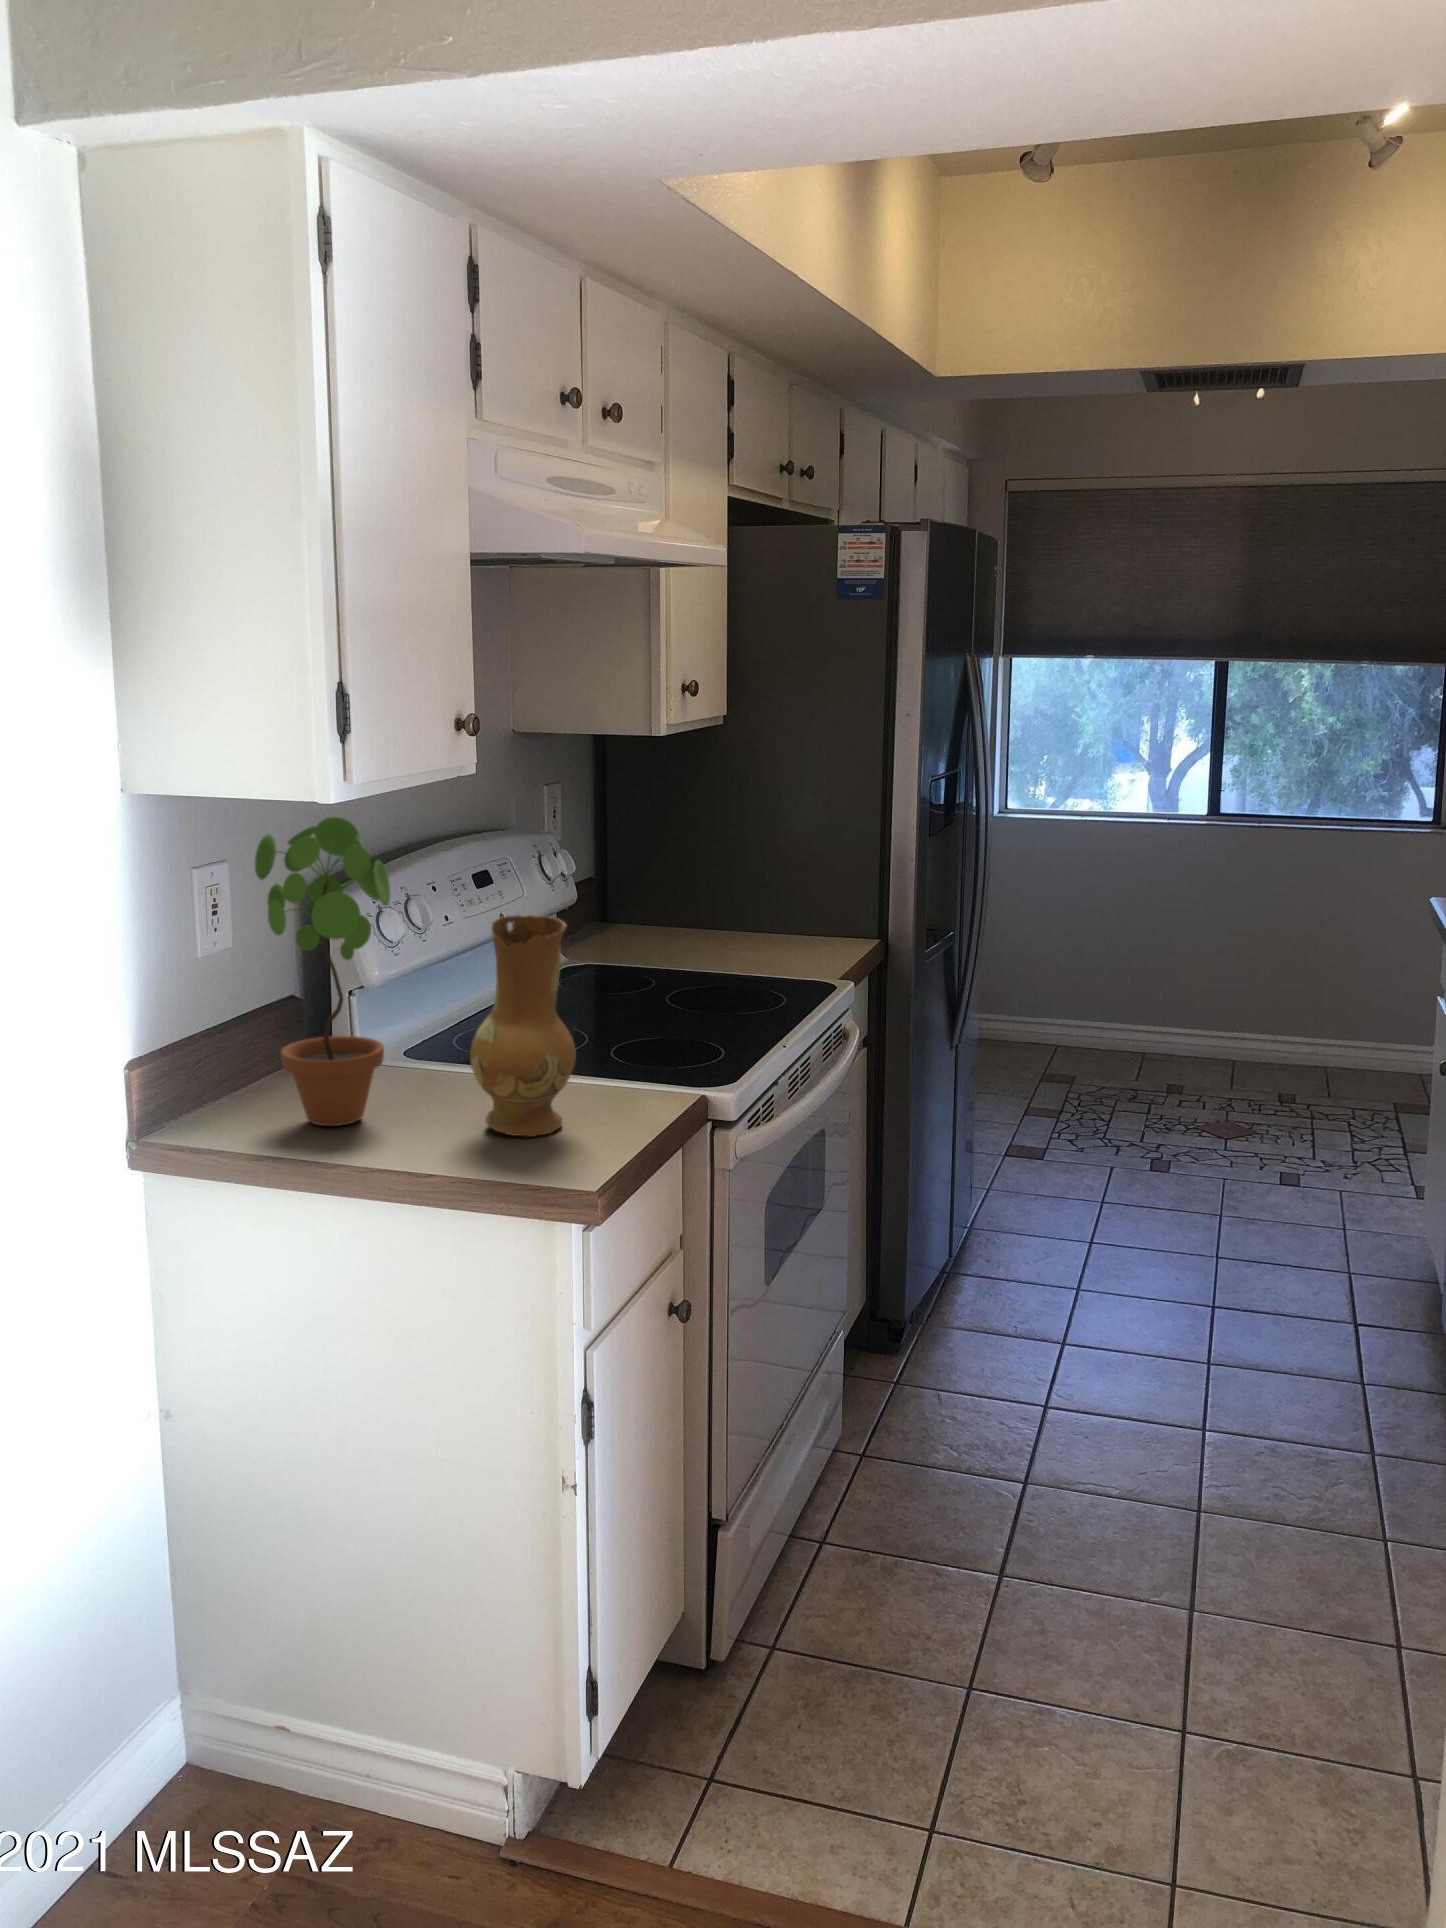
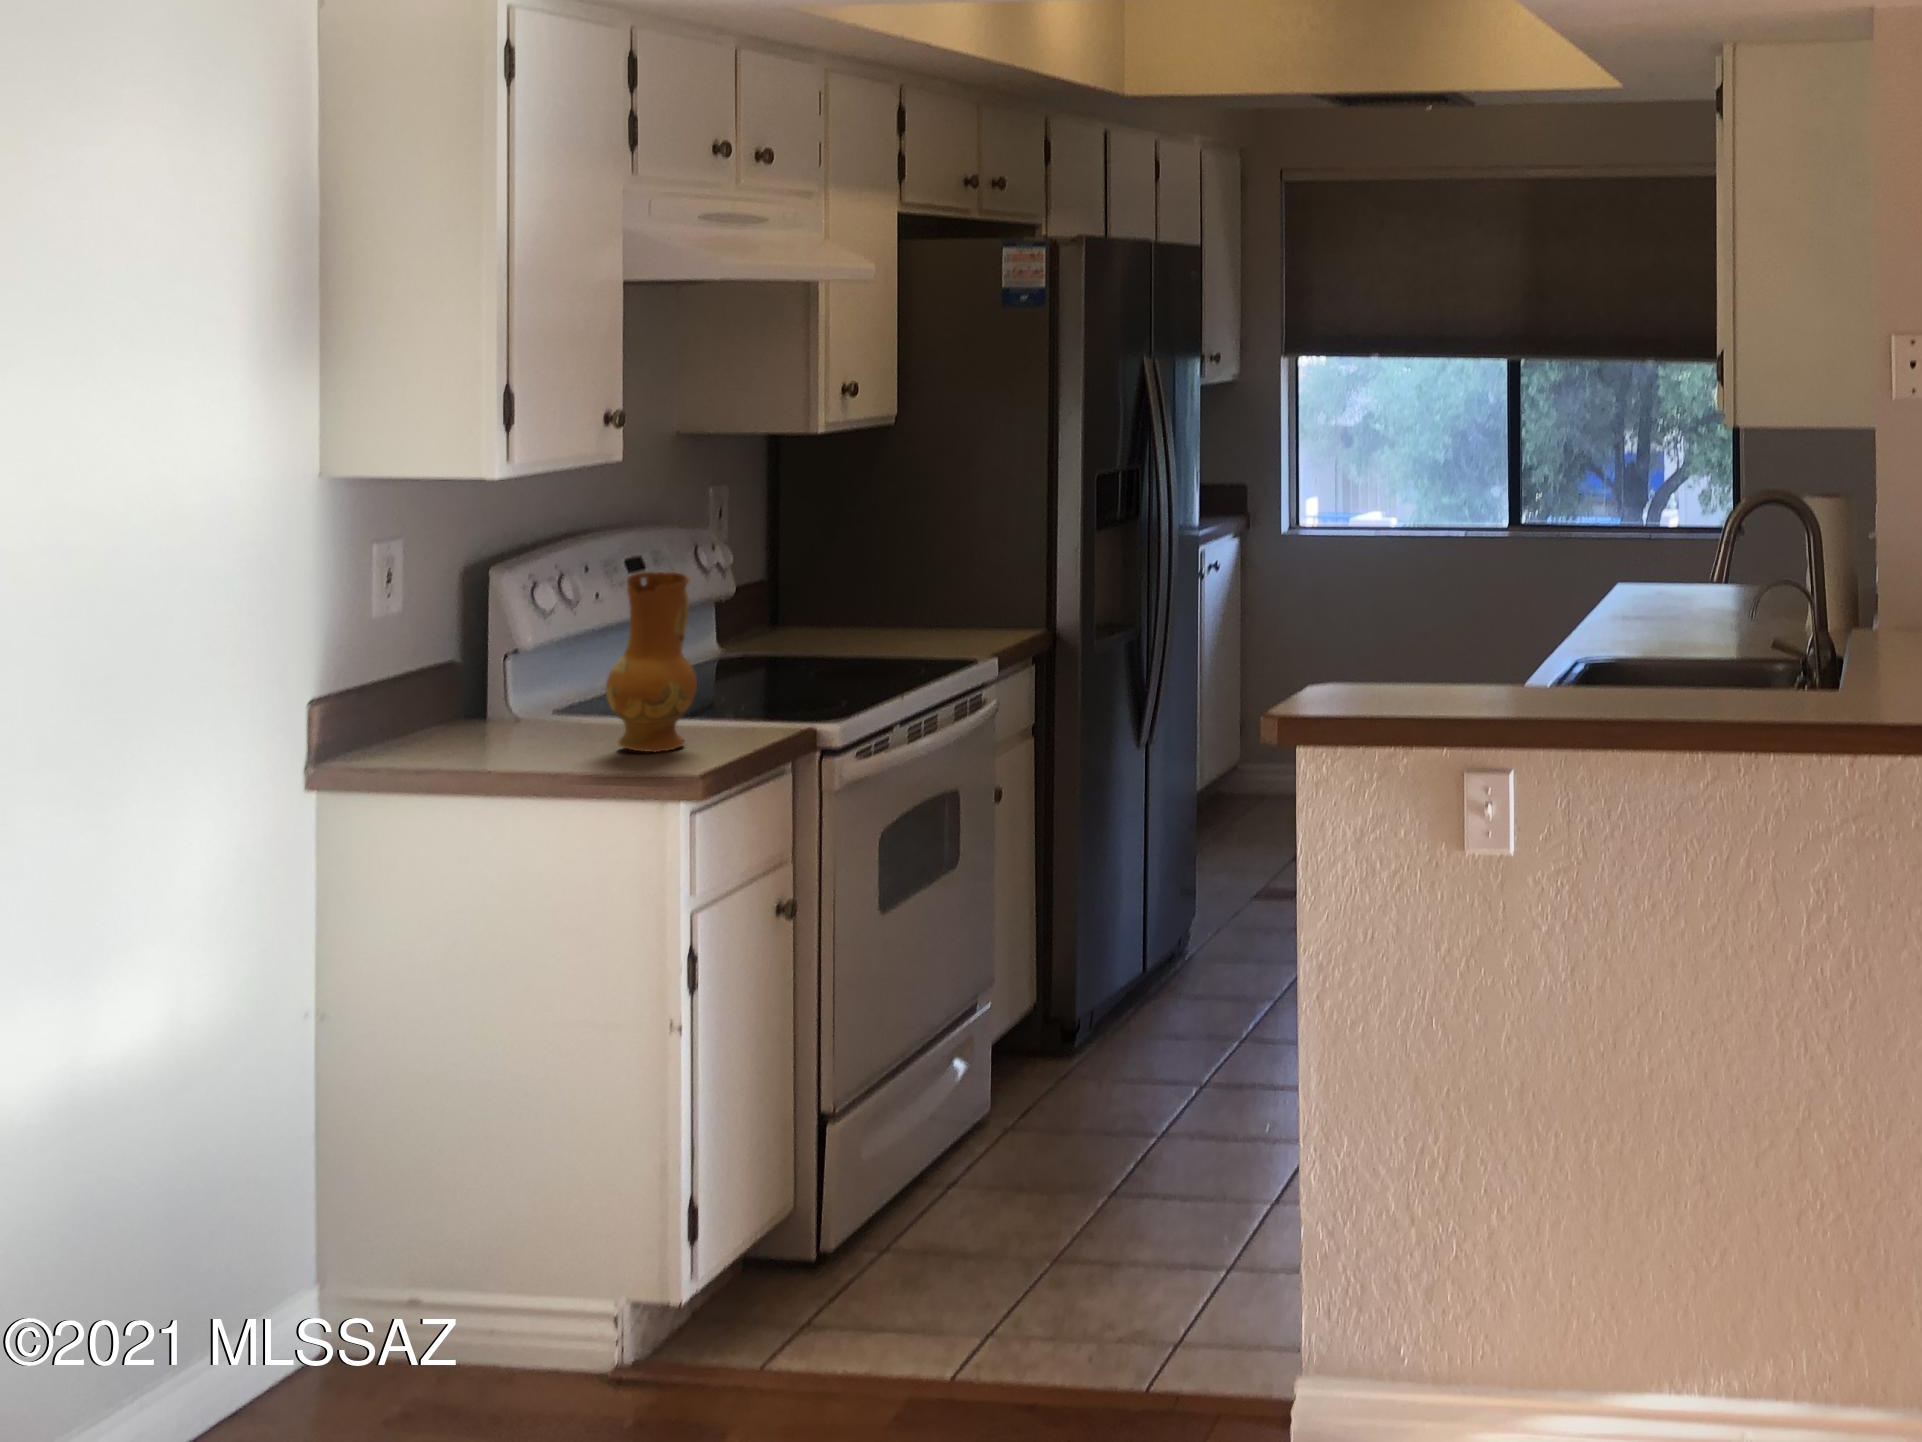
potted plant: present [255,817,390,1126] -> none [426,495,542,751]

